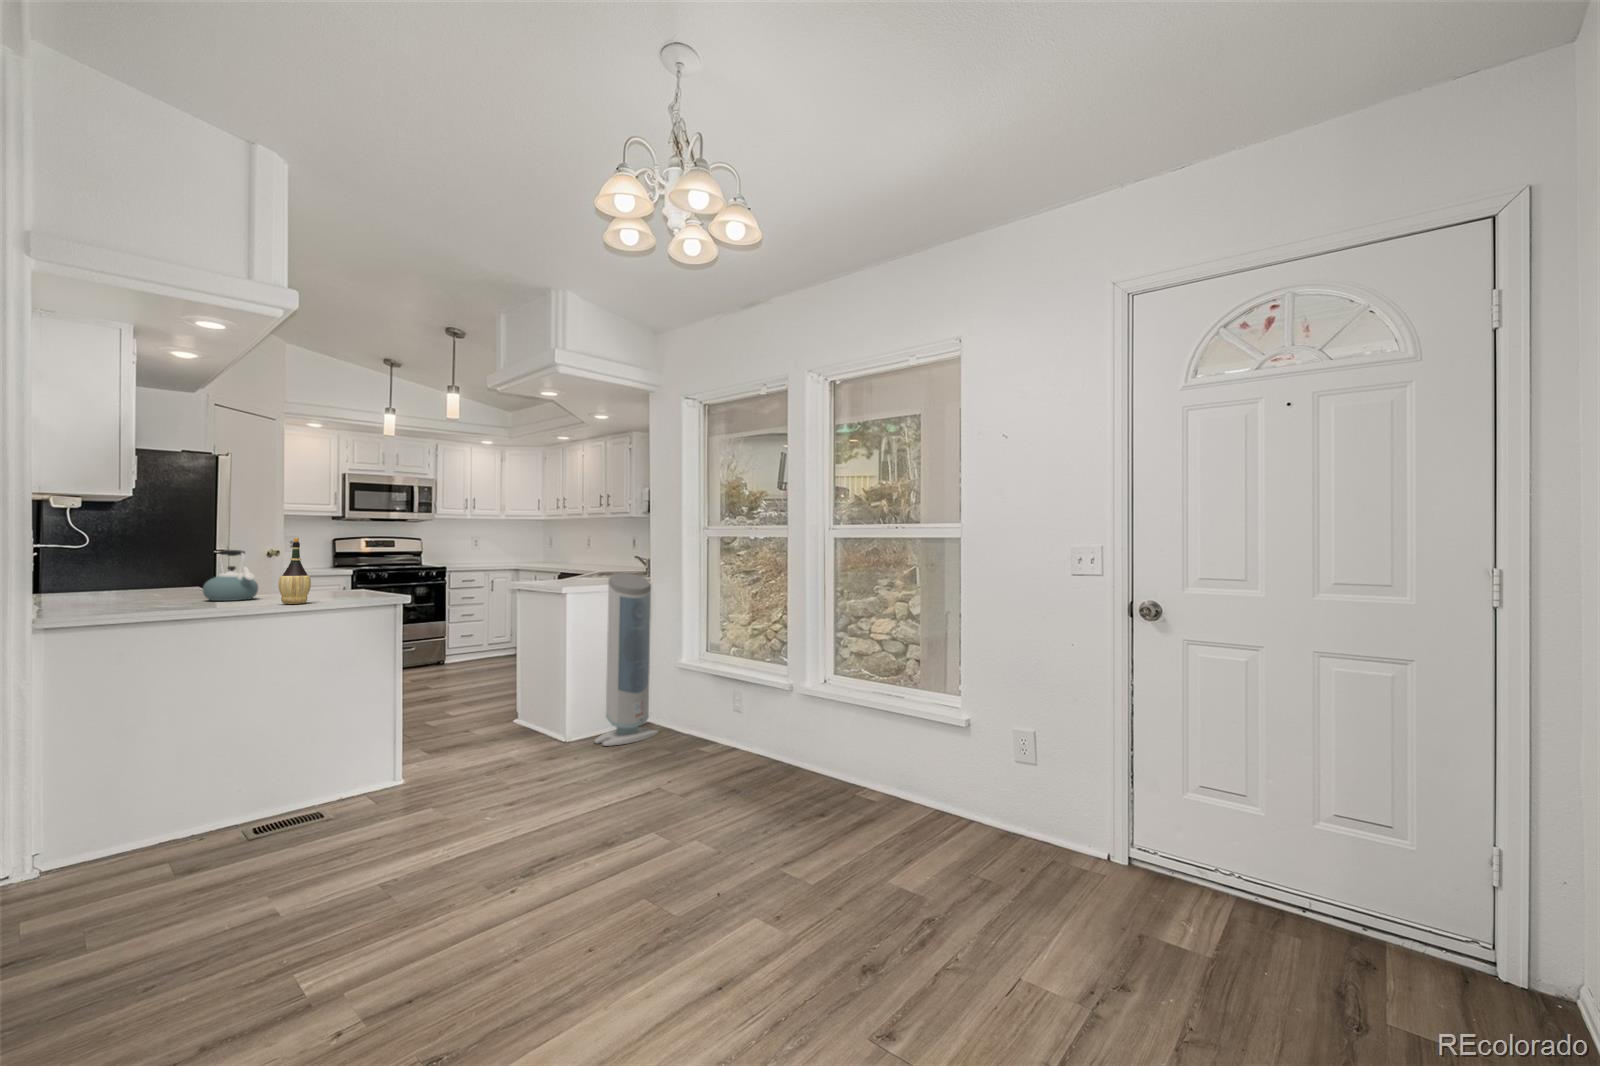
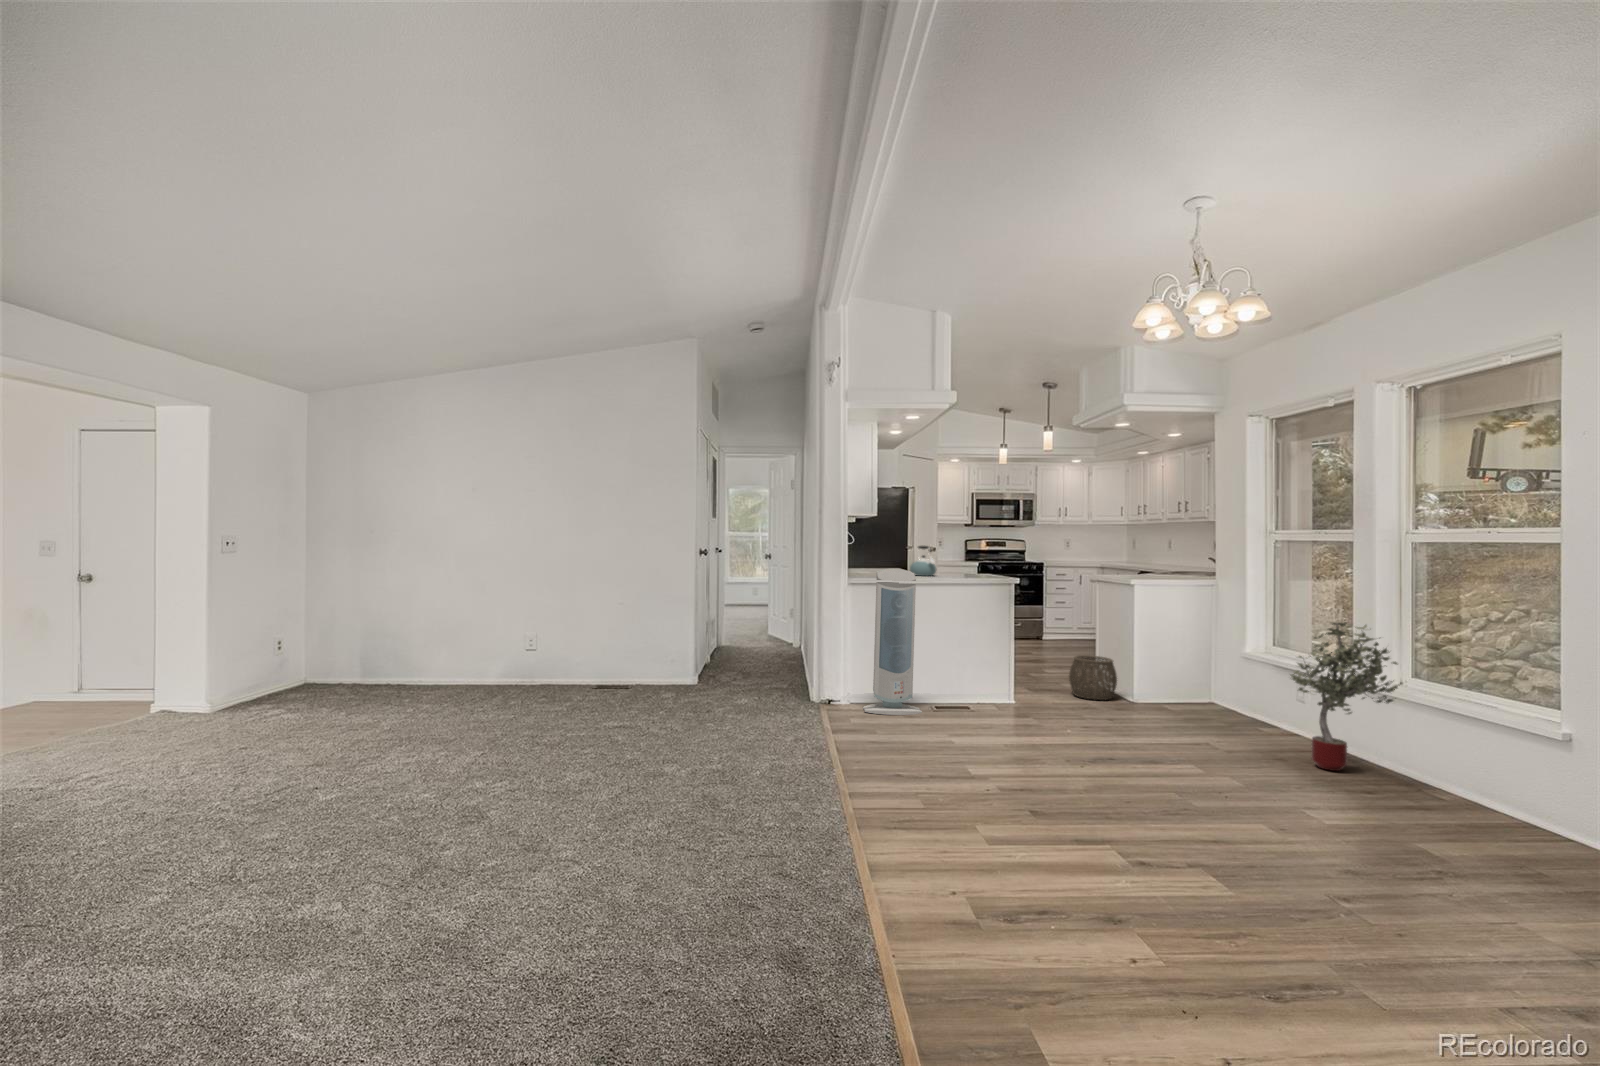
wine bottle: present [278,538,311,604] -> none [949,539,966,579]
air purifier: present [594,573,658,746] -> present [863,569,922,715]
potted tree: none [733,624,835,790] -> present [1291,622,1398,771]
woven basket: none [481,688,545,749] -> present [1069,655,1117,700]

